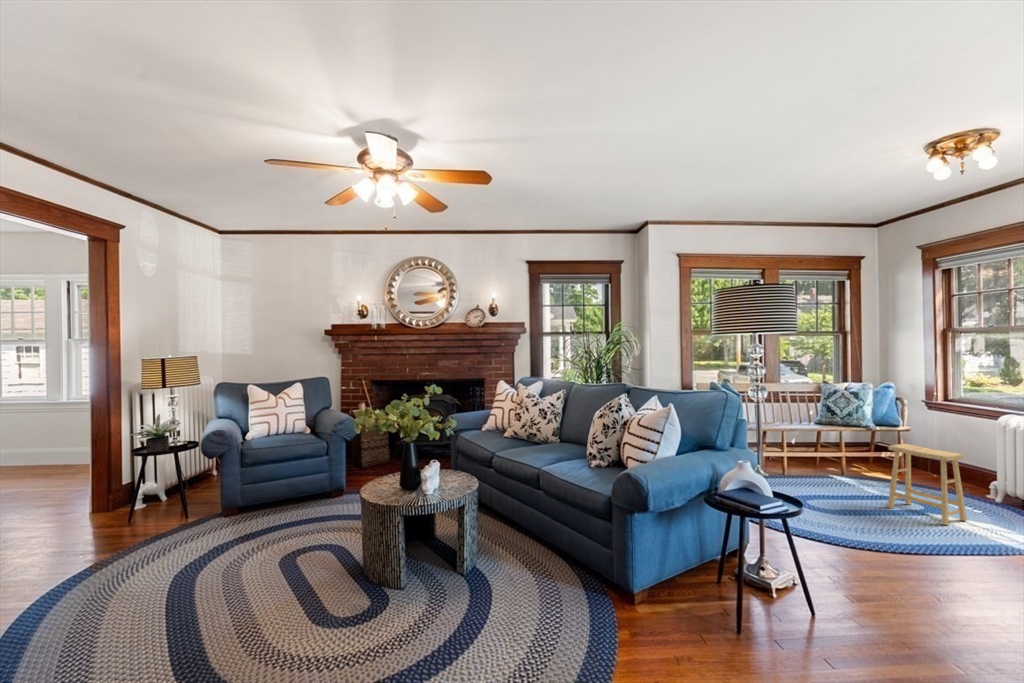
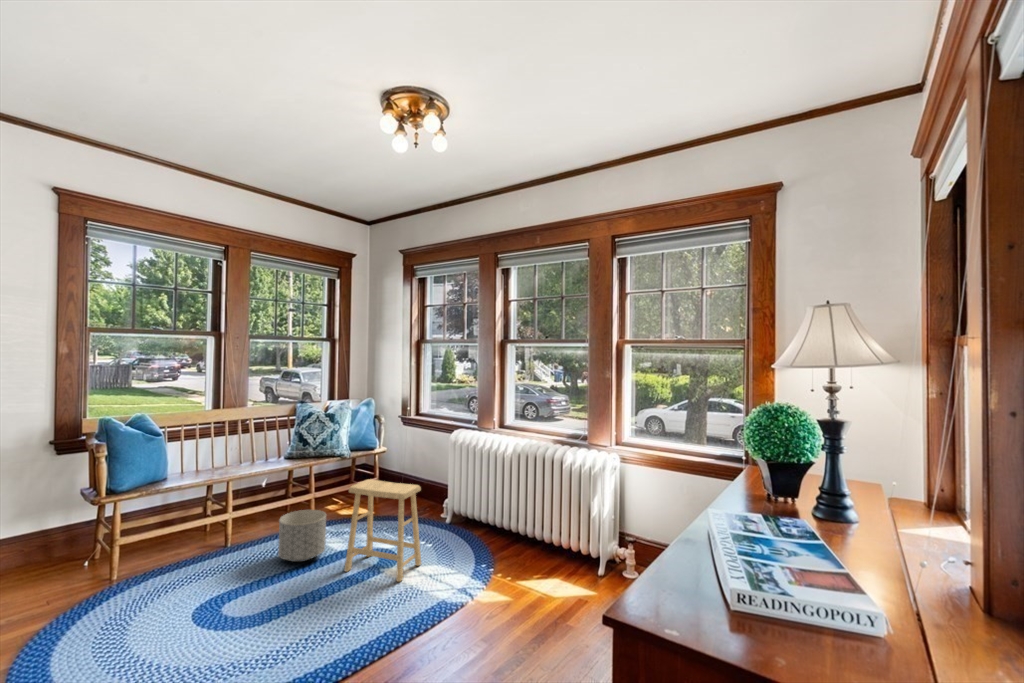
planter: none [827,459,866,495] -> present [278,510,326,562]

